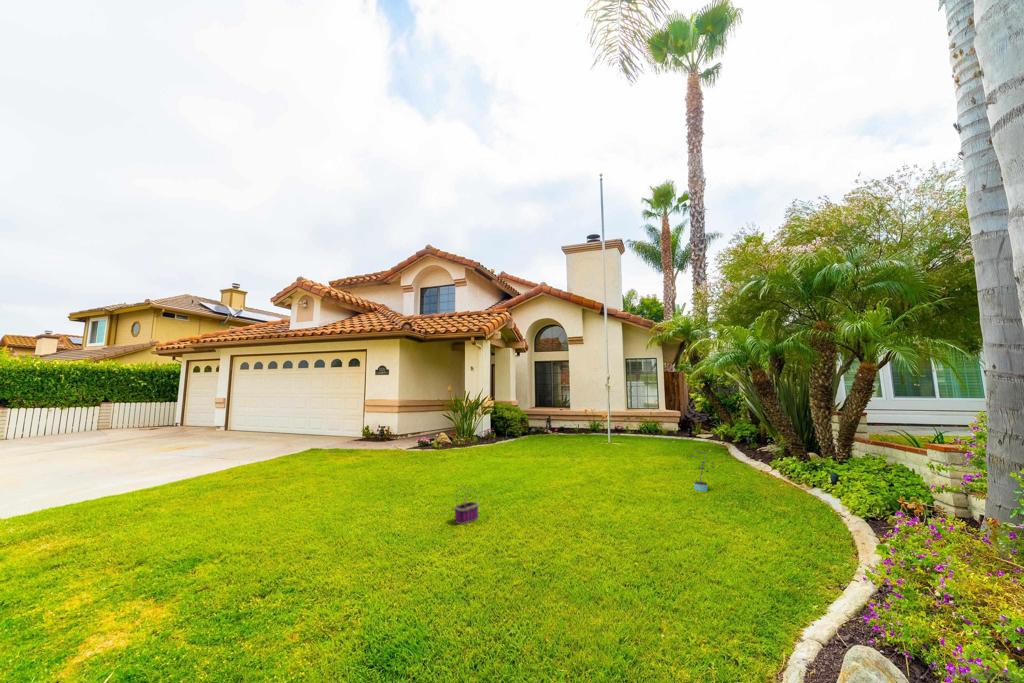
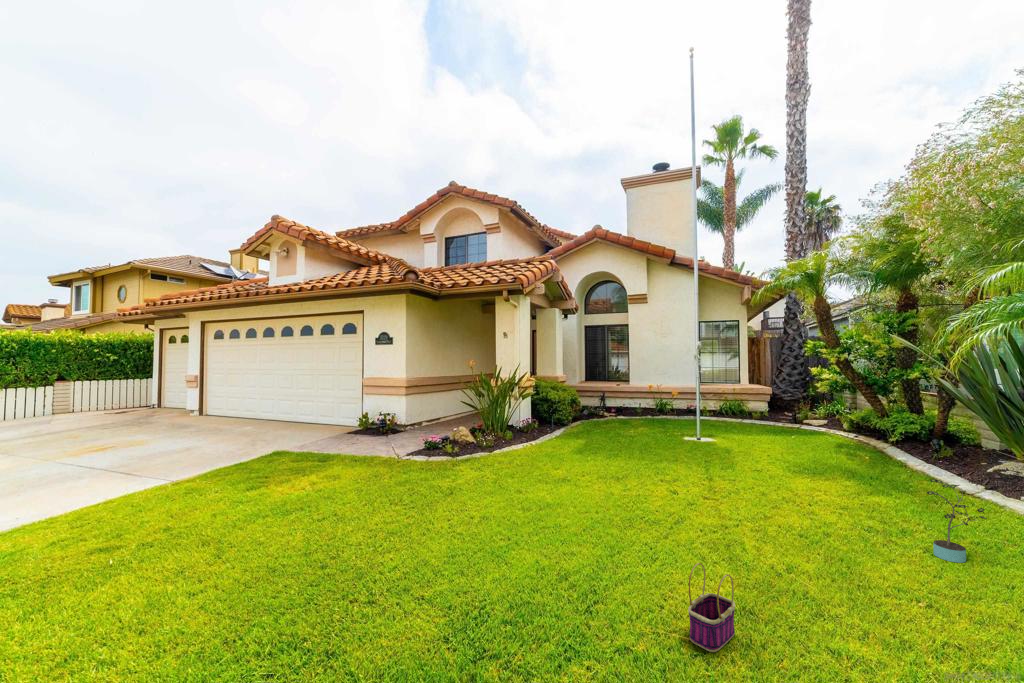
basket: present [454,491,479,524] -> present [688,563,735,652]

